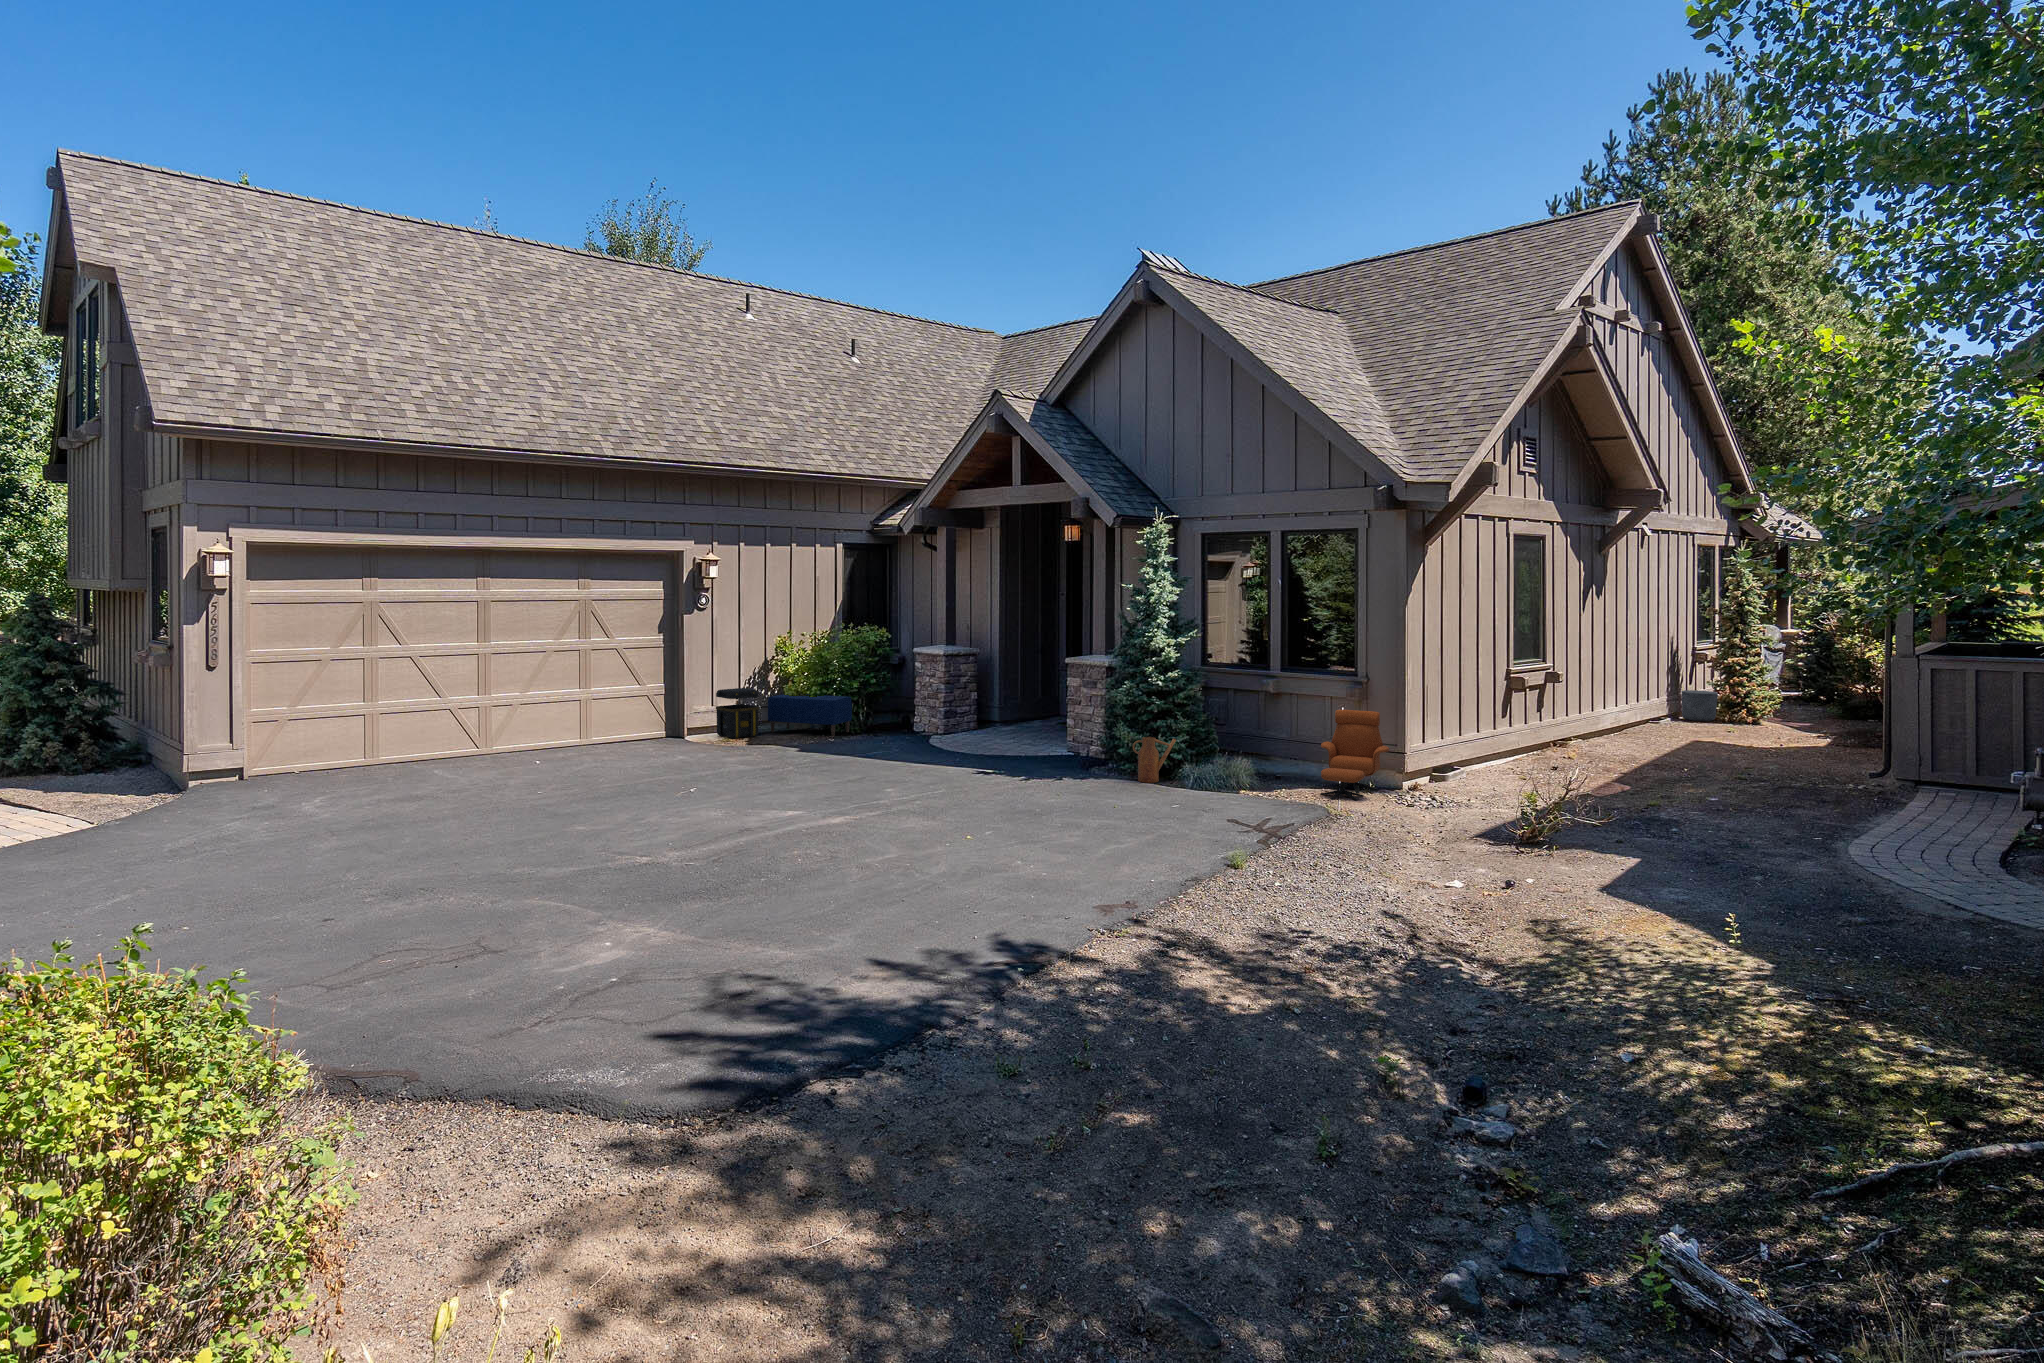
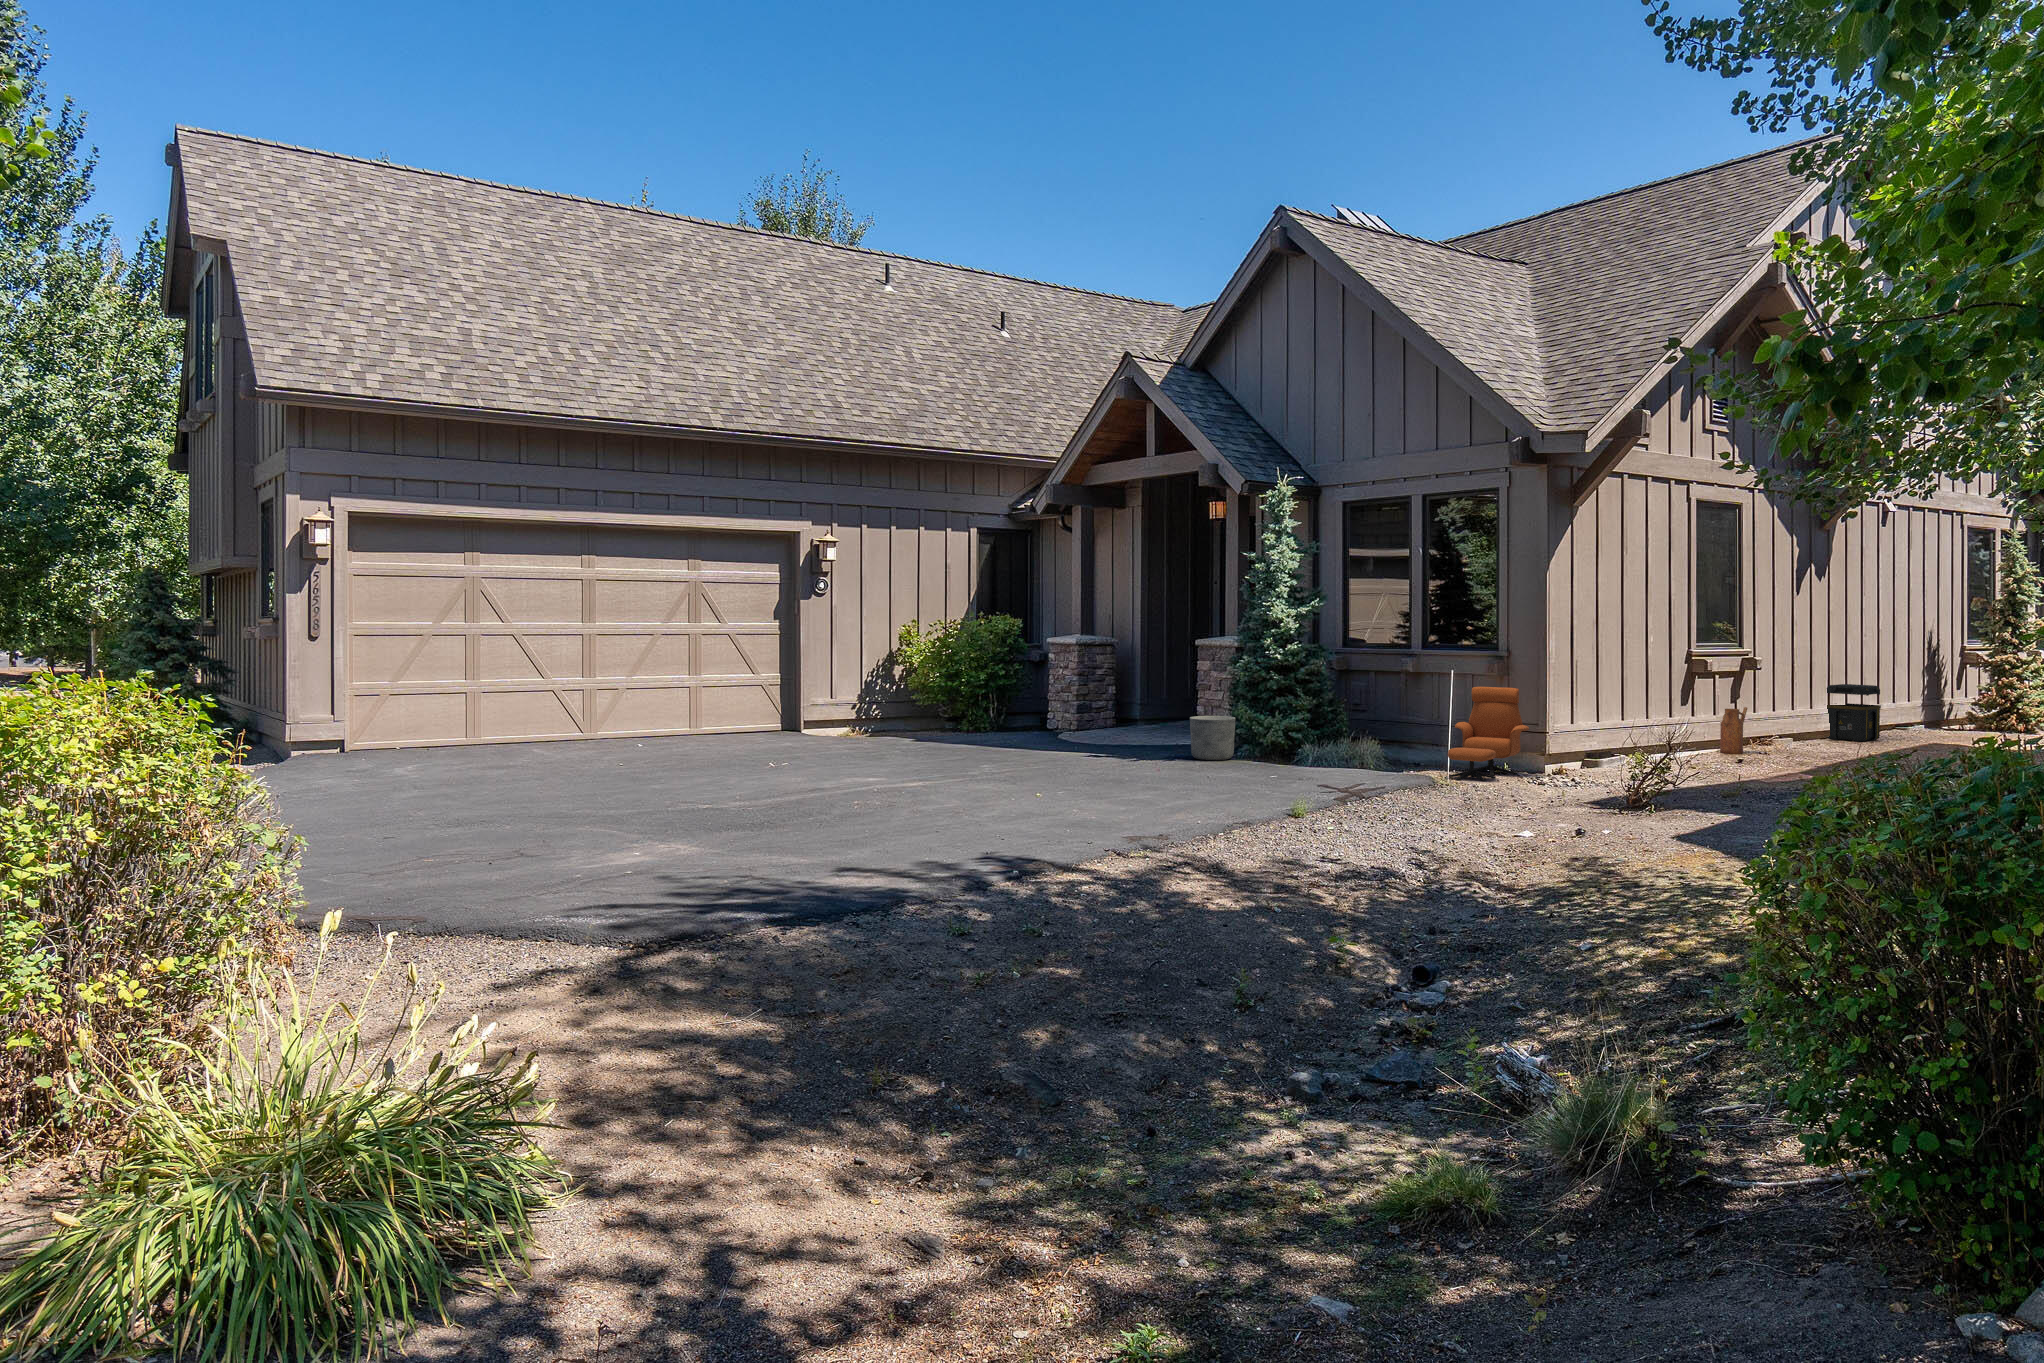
toolbox: present [716,688,759,739] -> present [1827,684,1881,742]
planter: present [1682,690,1718,721] -> present [1190,716,1235,760]
bench: present [768,694,852,736] -> none [886,687,976,731]
watering can: present [1133,737,1176,783] -> present [1720,707,1747,754]

